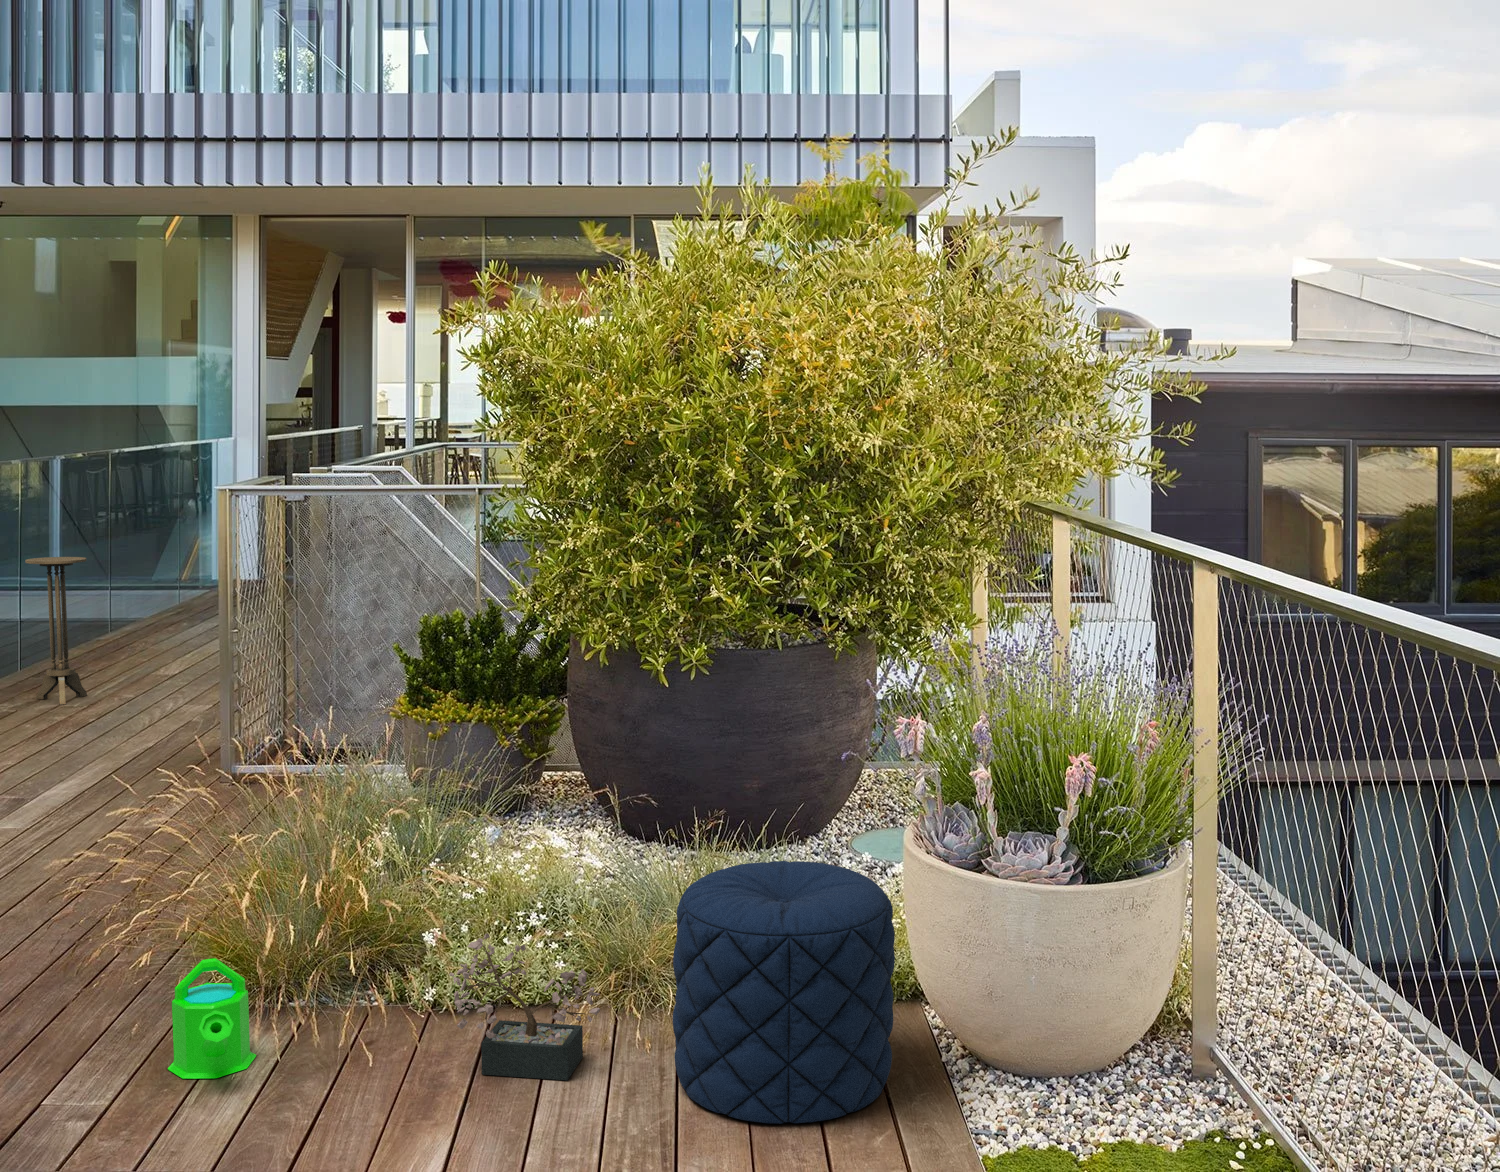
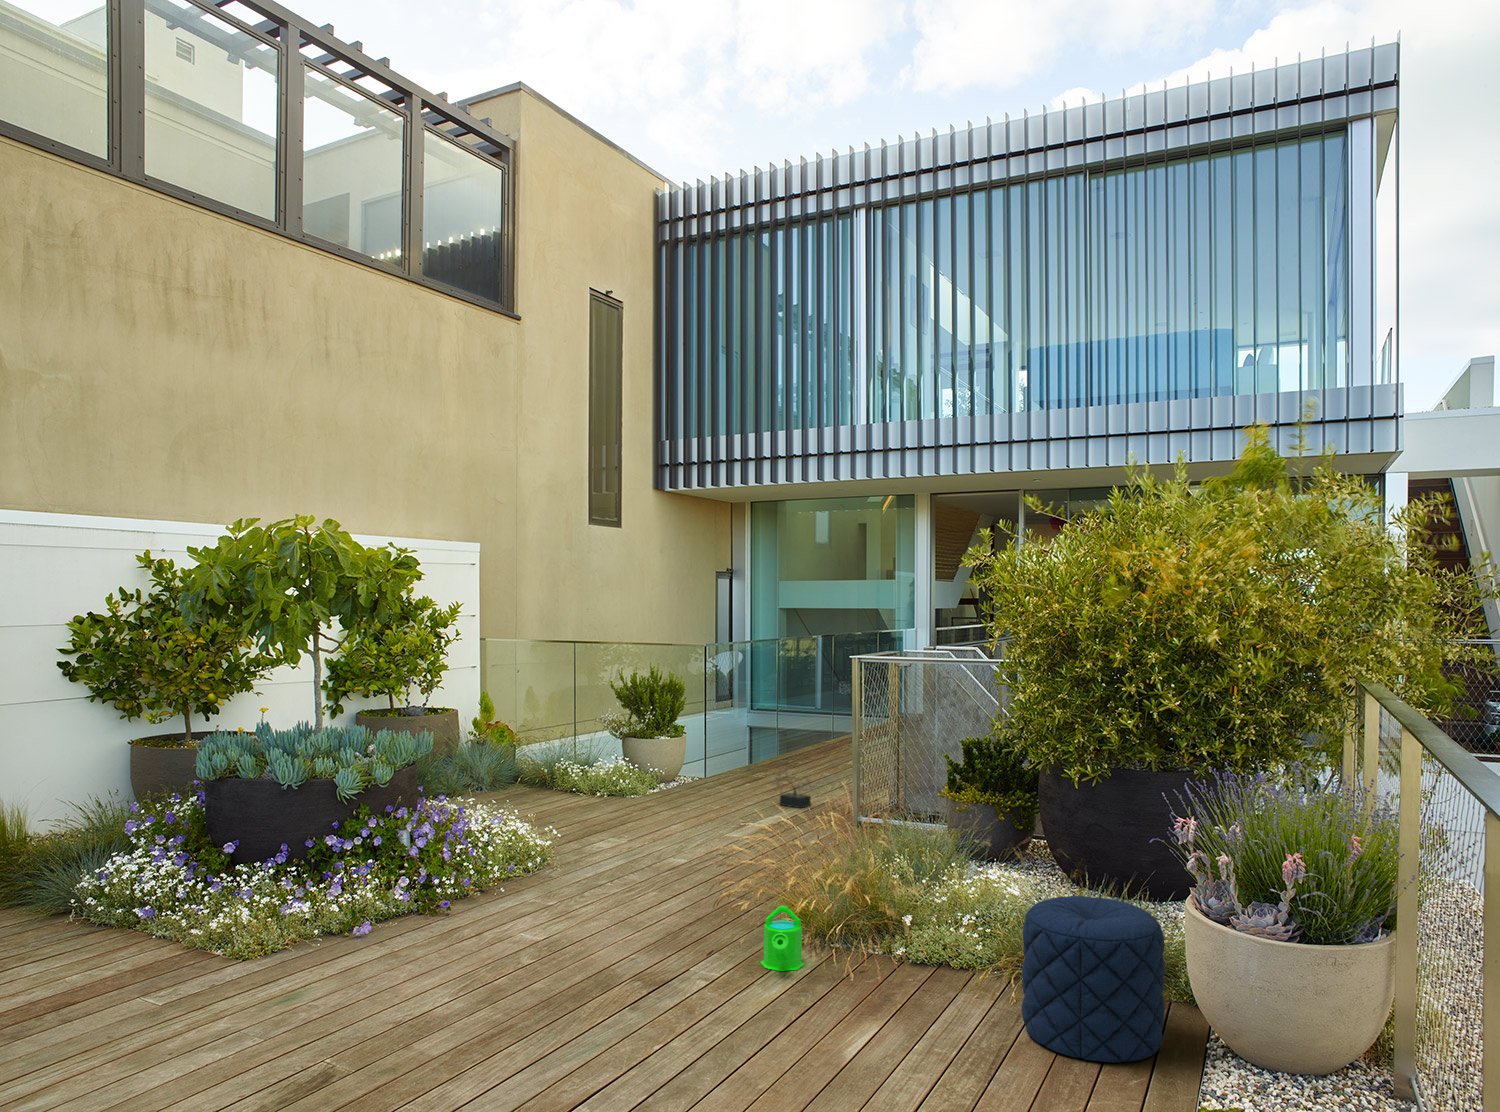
side table: present [25,557,87,705] -> none [767,690,798,774]
decorative plant: present [449,934,600,1080] -> present [775,767,812,808]

